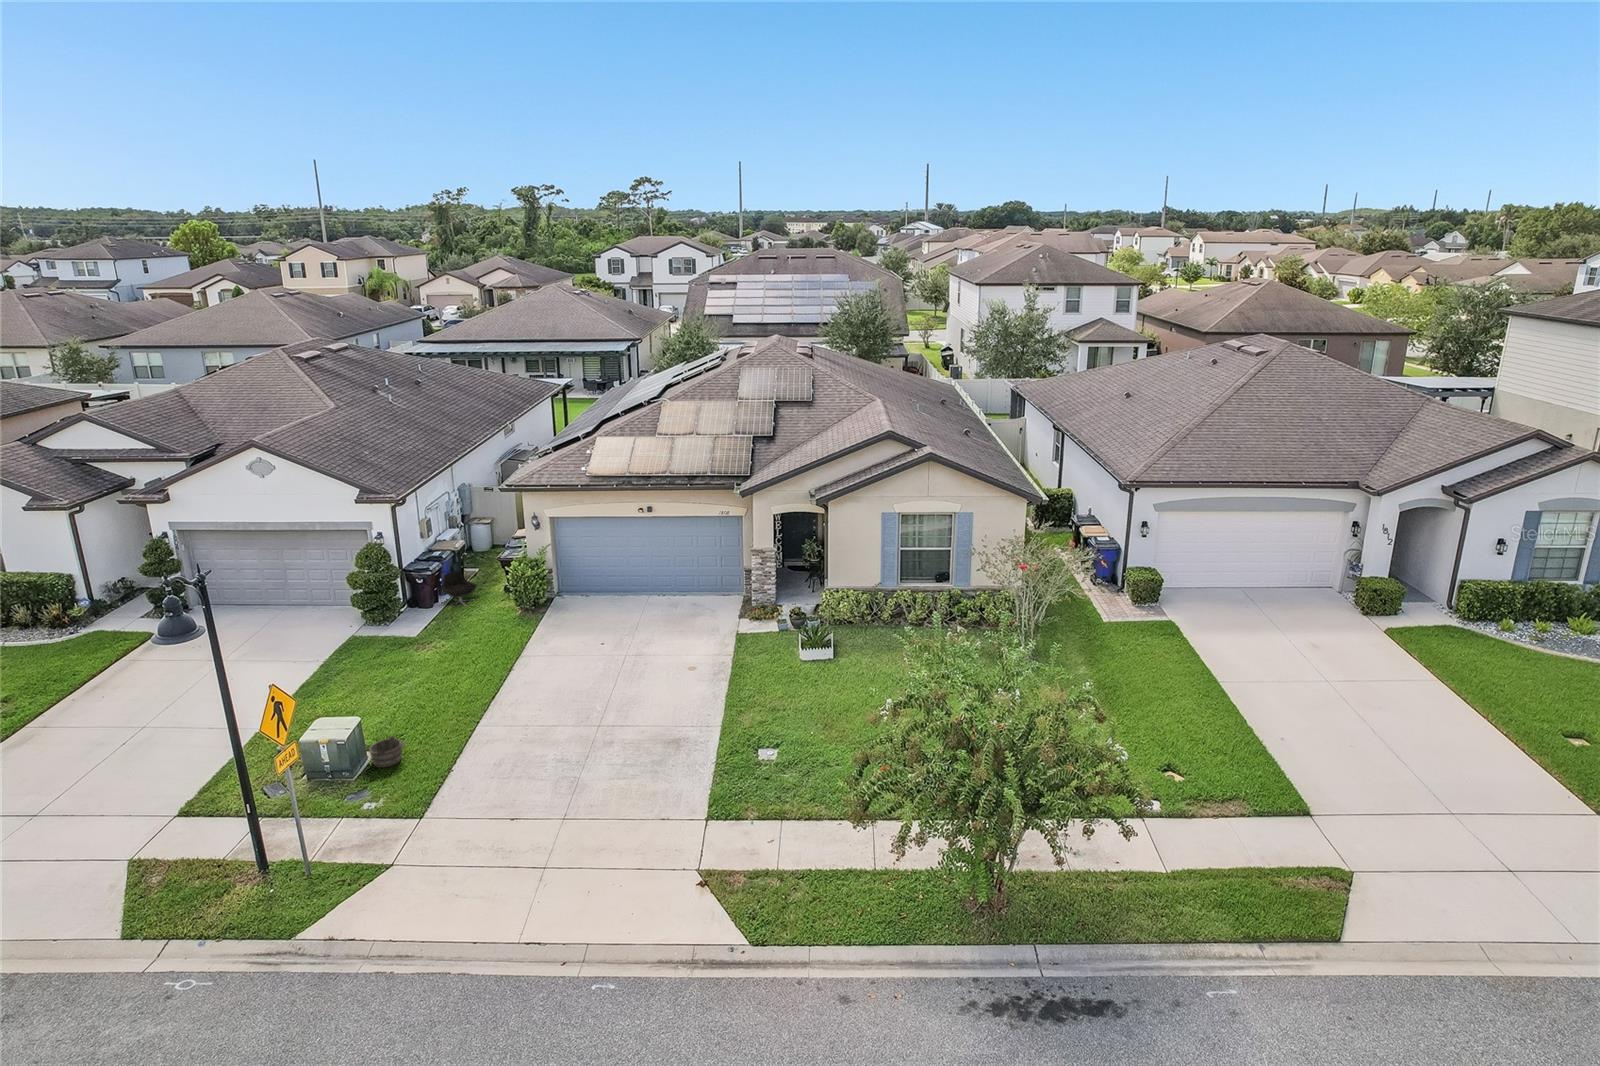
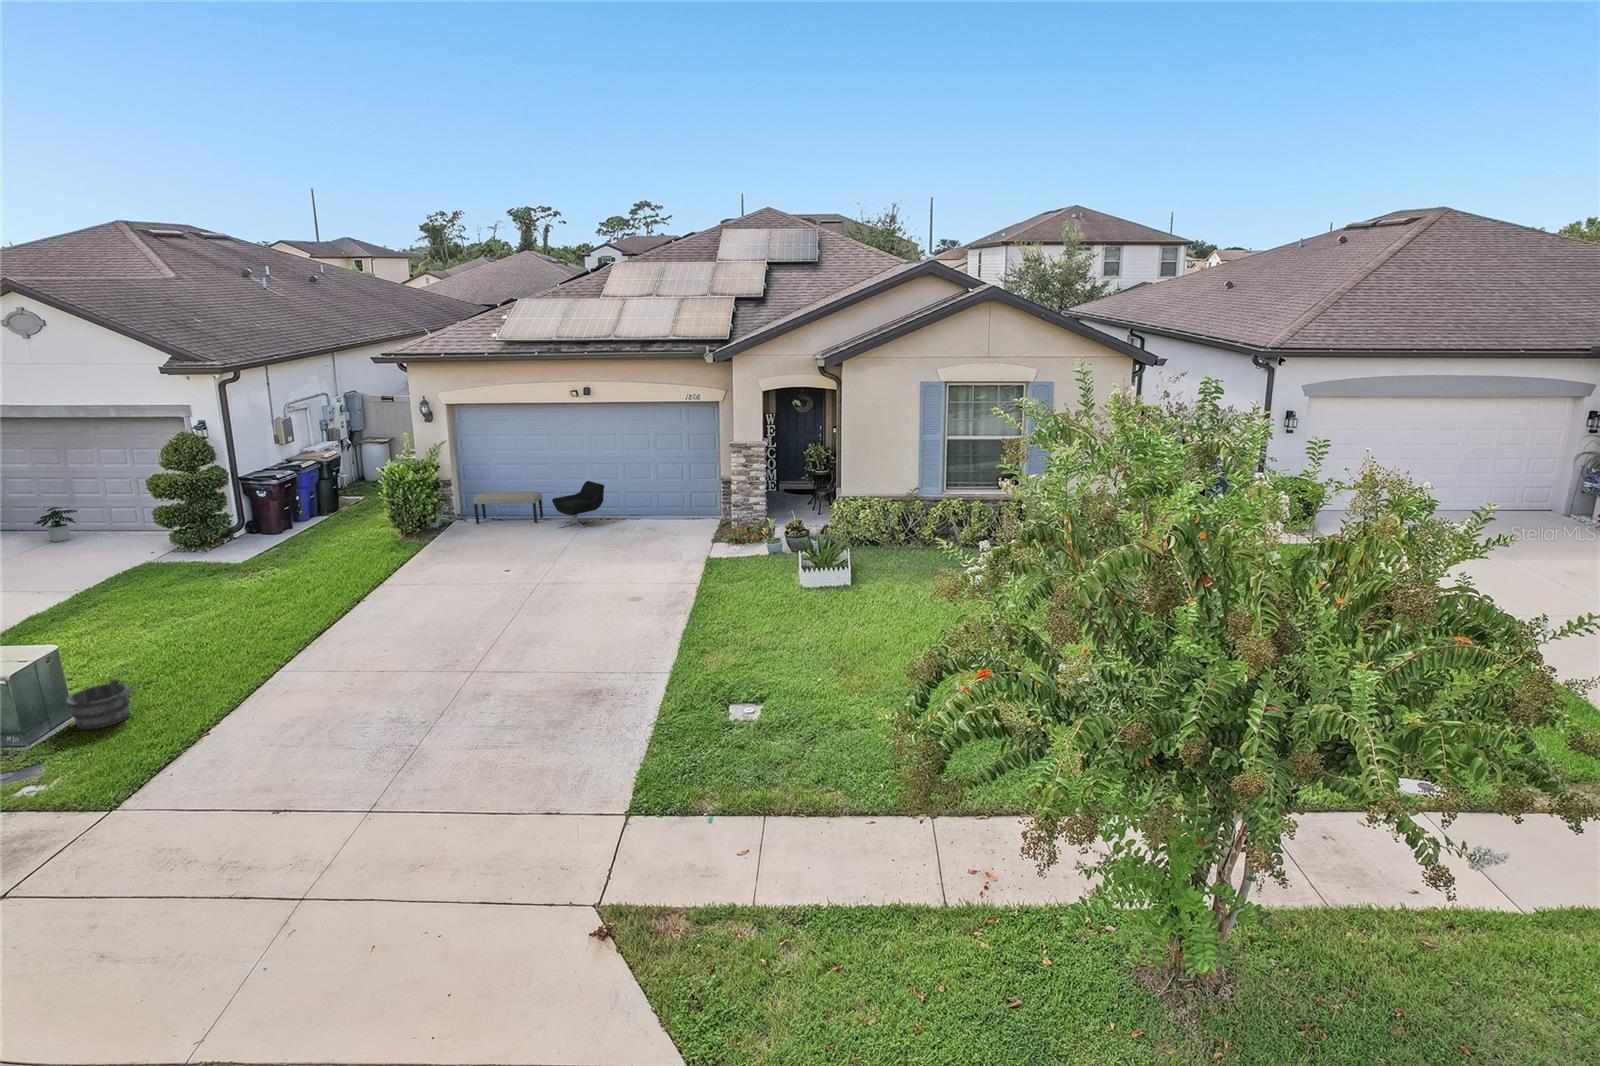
lounge chair: present [441,571,477,605] -> present [552,481,604,528]
bench: none [567,577,616,601] -> present [473,491,543,524]
potted plant: none [261,591,289,616] -> present [34,507,77,542]

